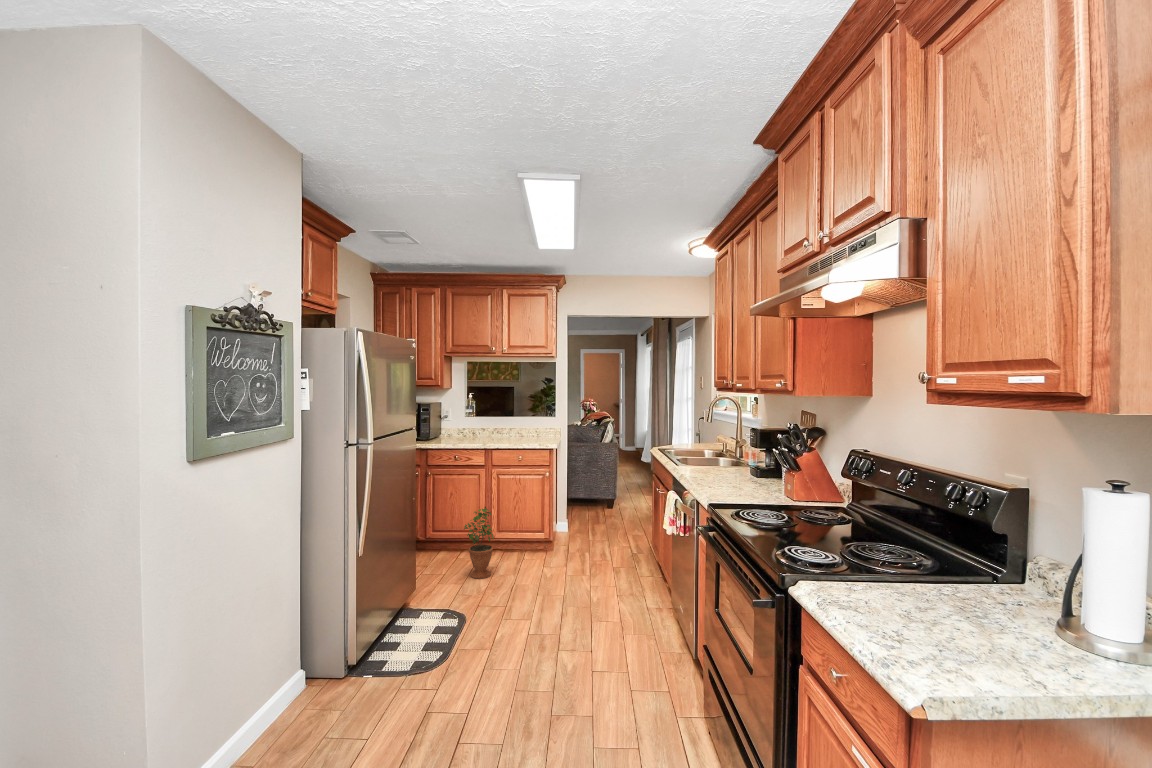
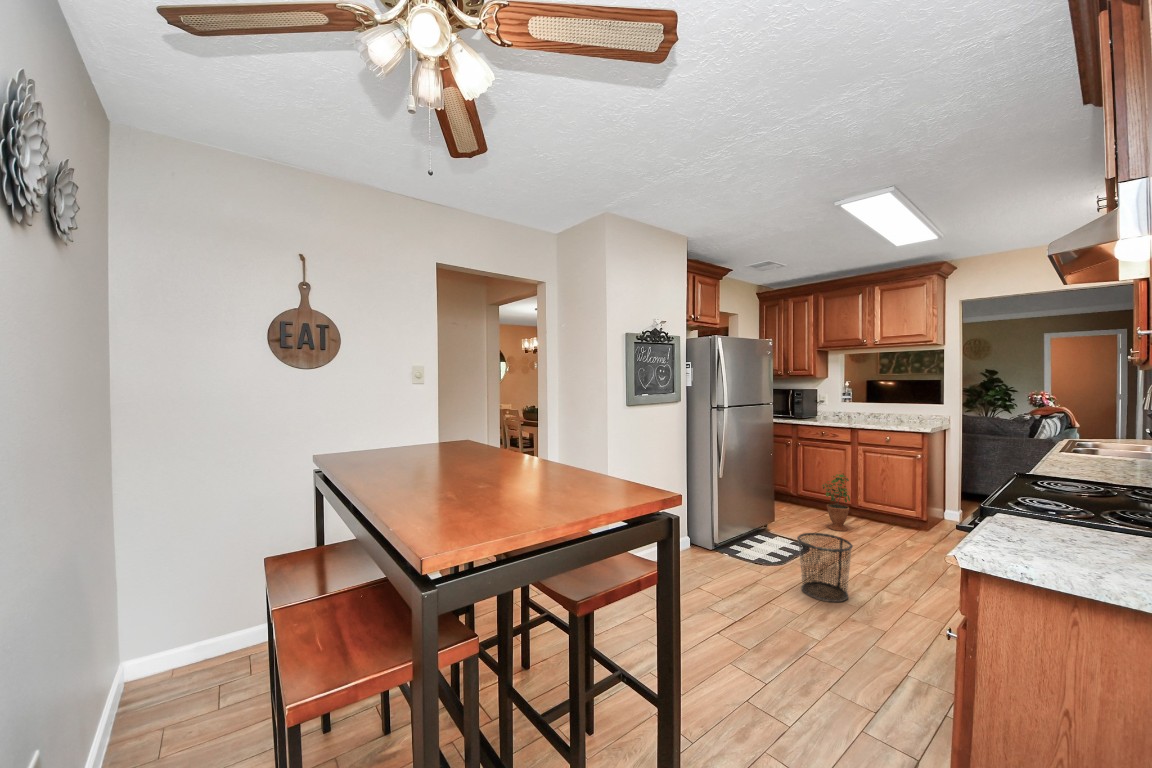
waste bin: none [480,603,545,701] -> present [797,533,853,602]

